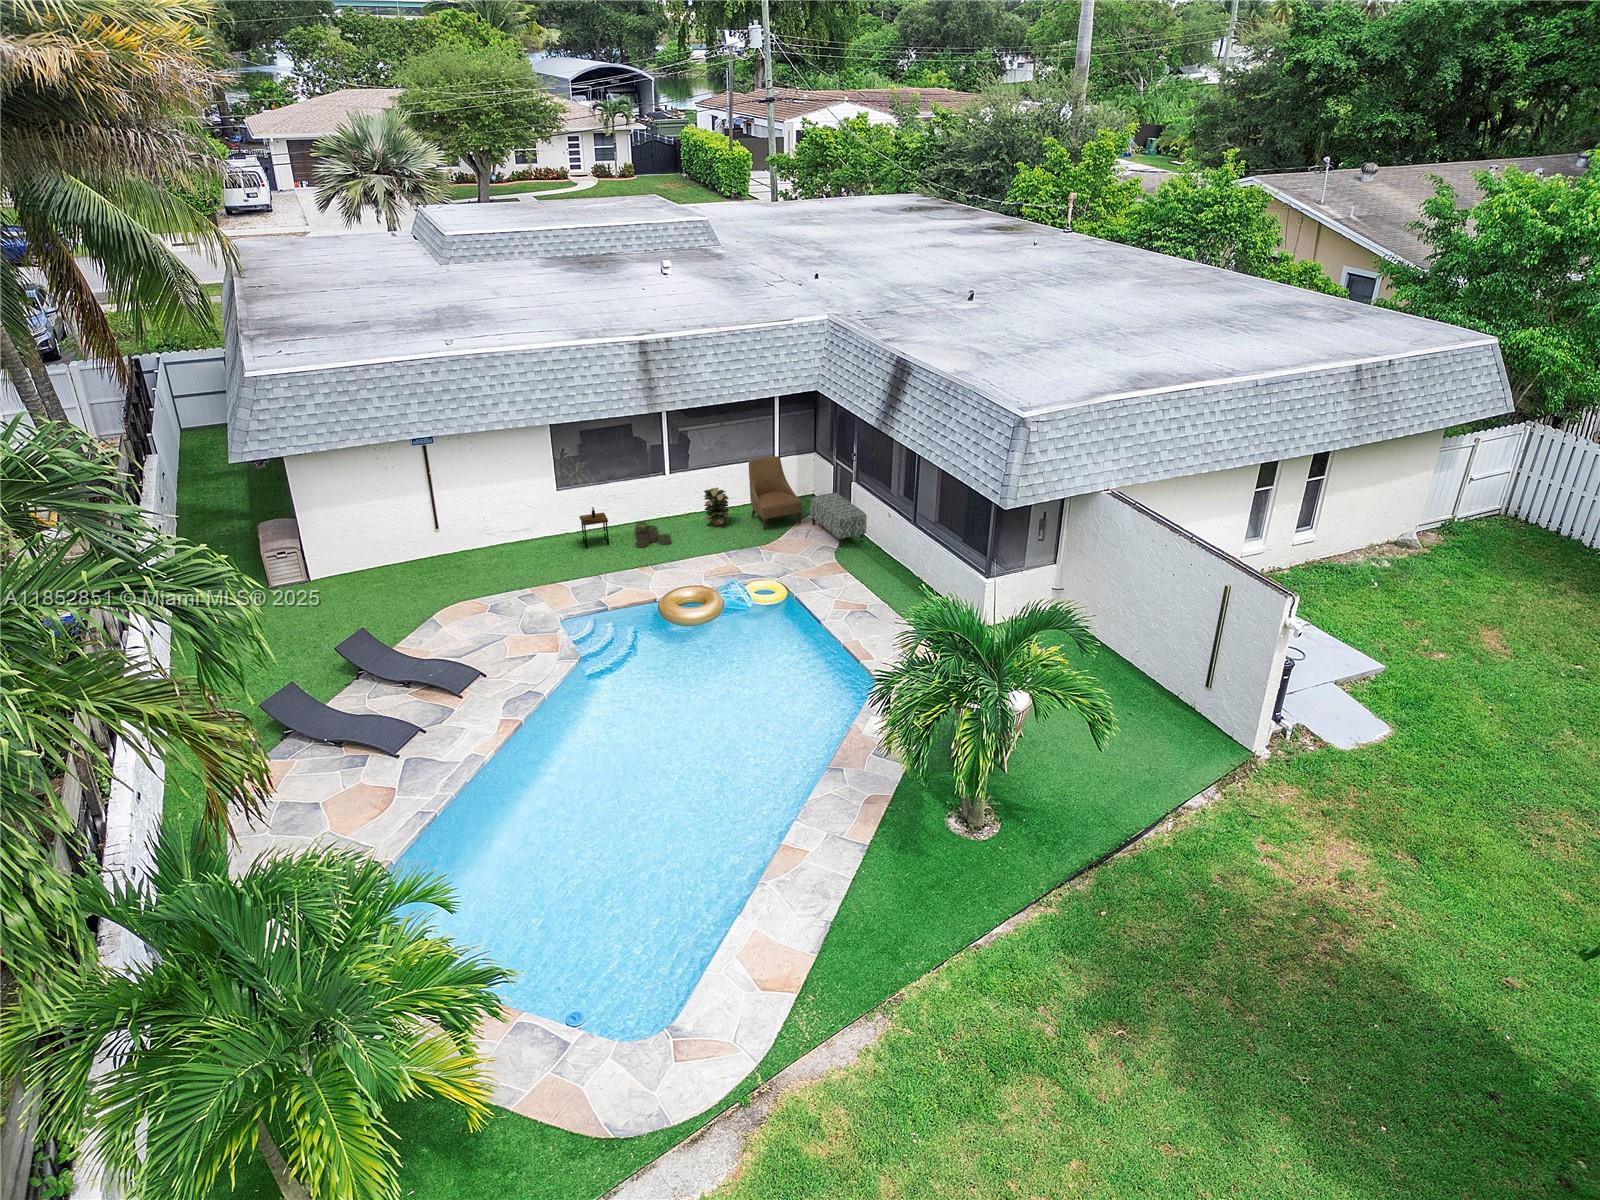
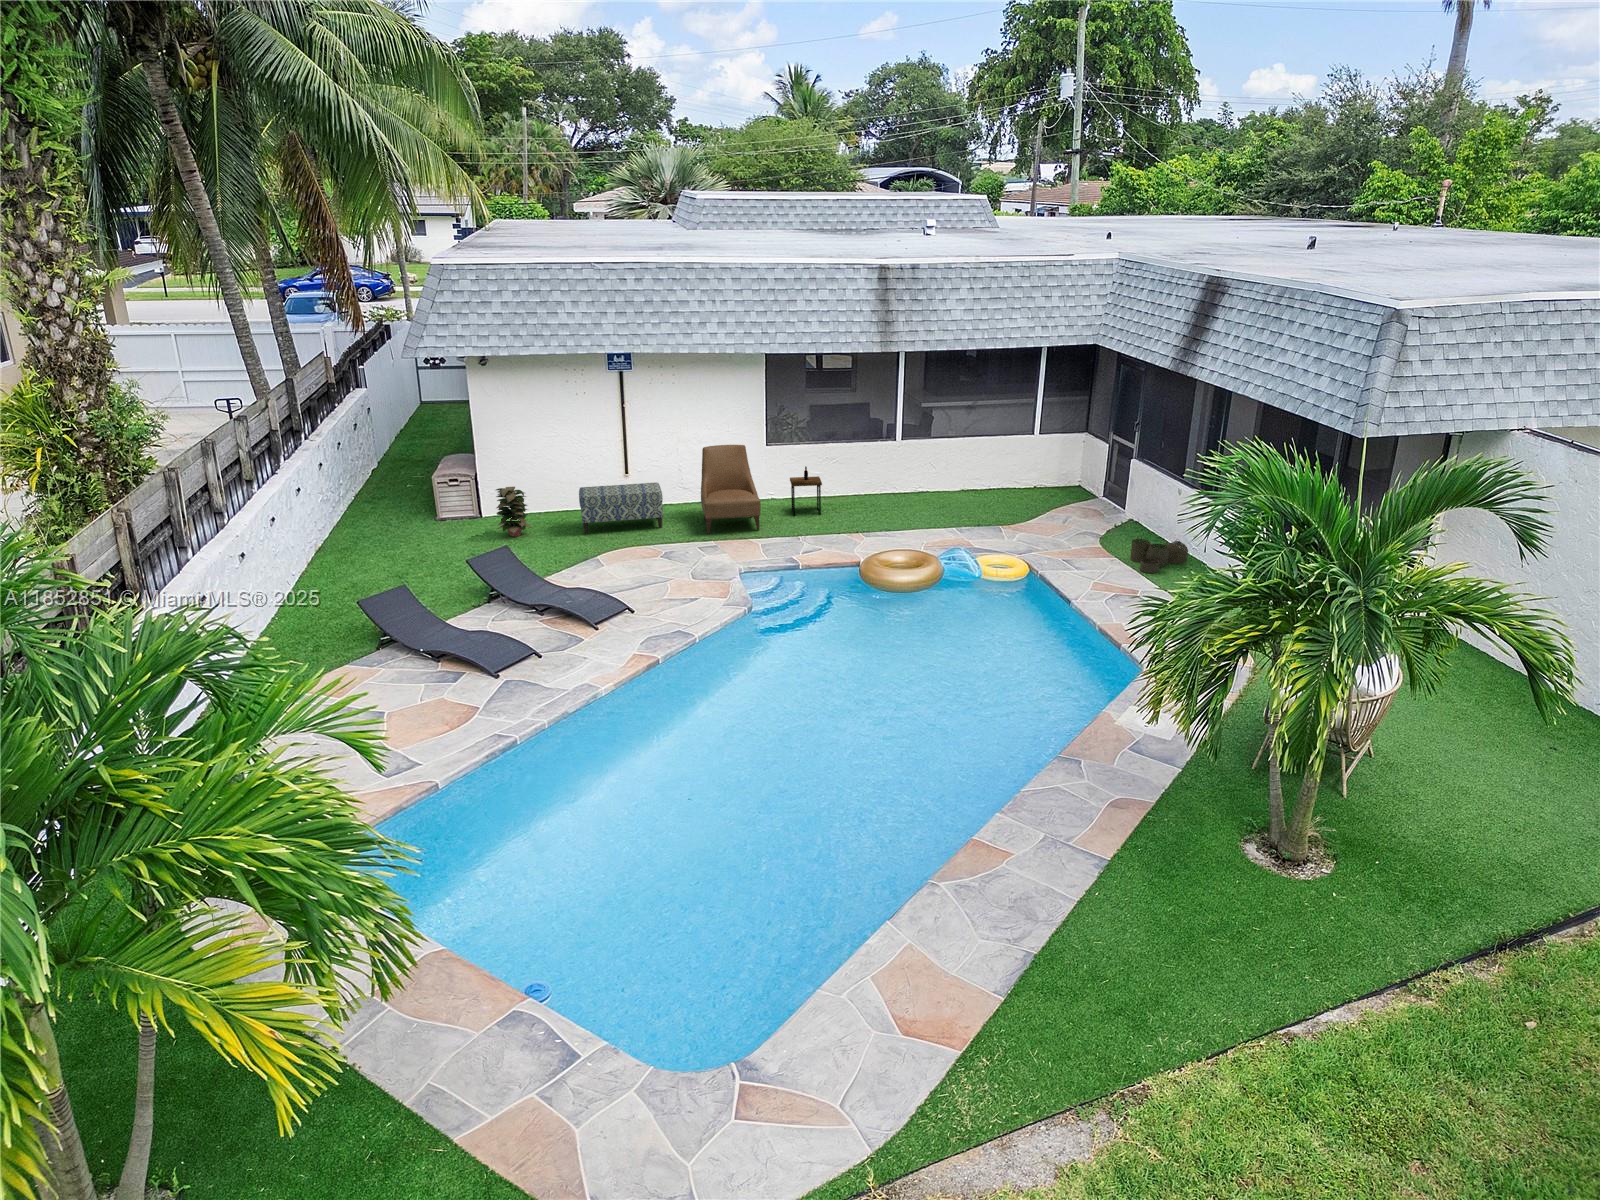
chair: present [749,456,802,530] -> present [701,445,761,534]
decorative plant: present [704,488,729,525] -> present [496,487,532,536]
bench: present [810,493,867,547] -> present [579,482,663,534]
woven basket: present [635,521,671,547] -> present [1130,536,1188,573]

